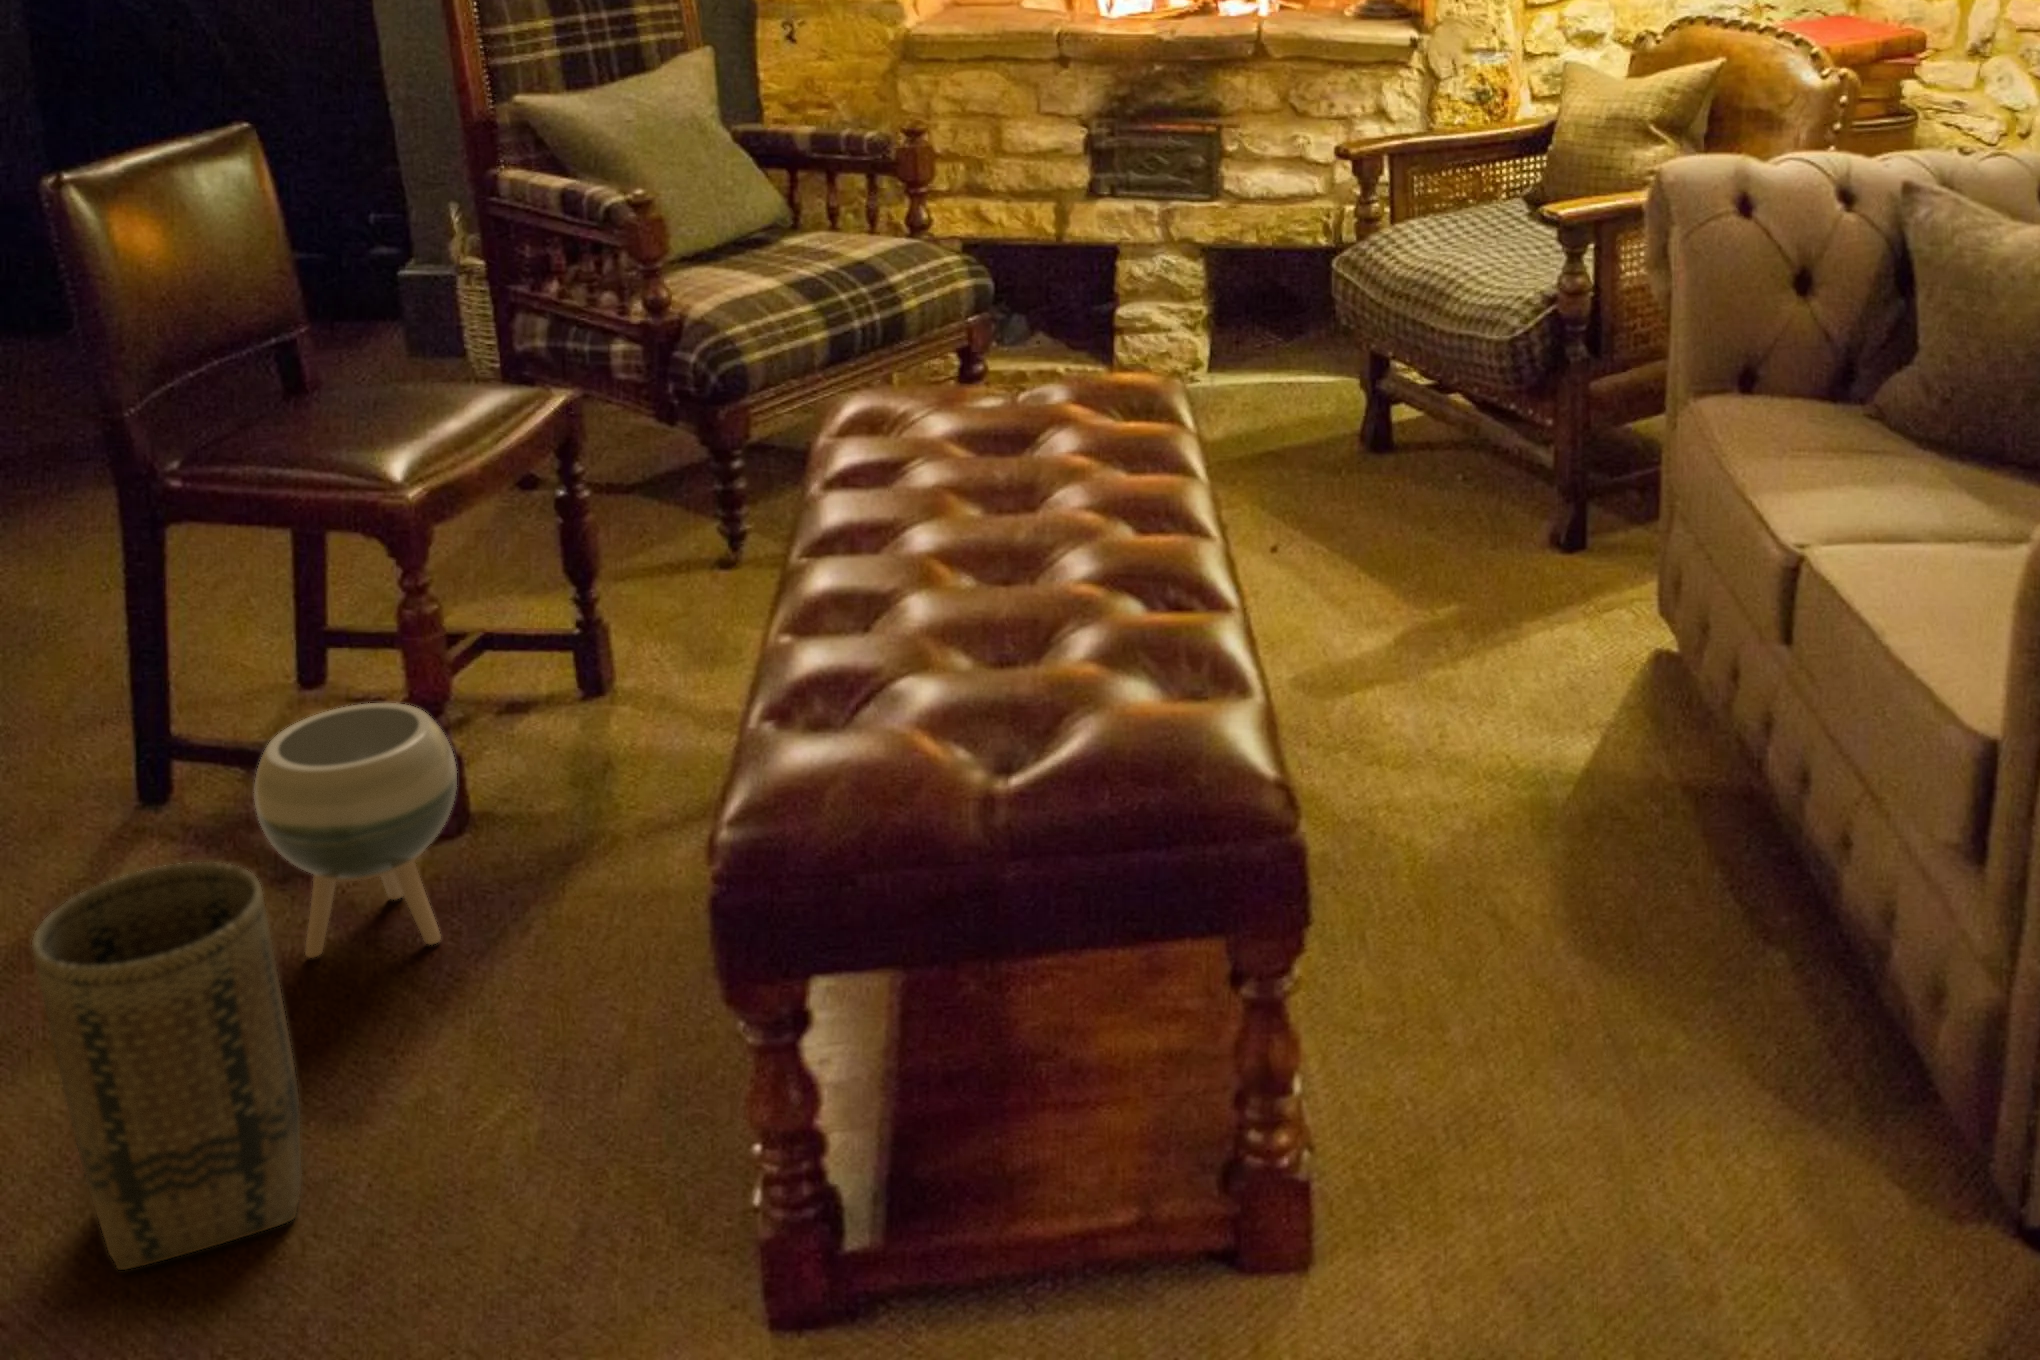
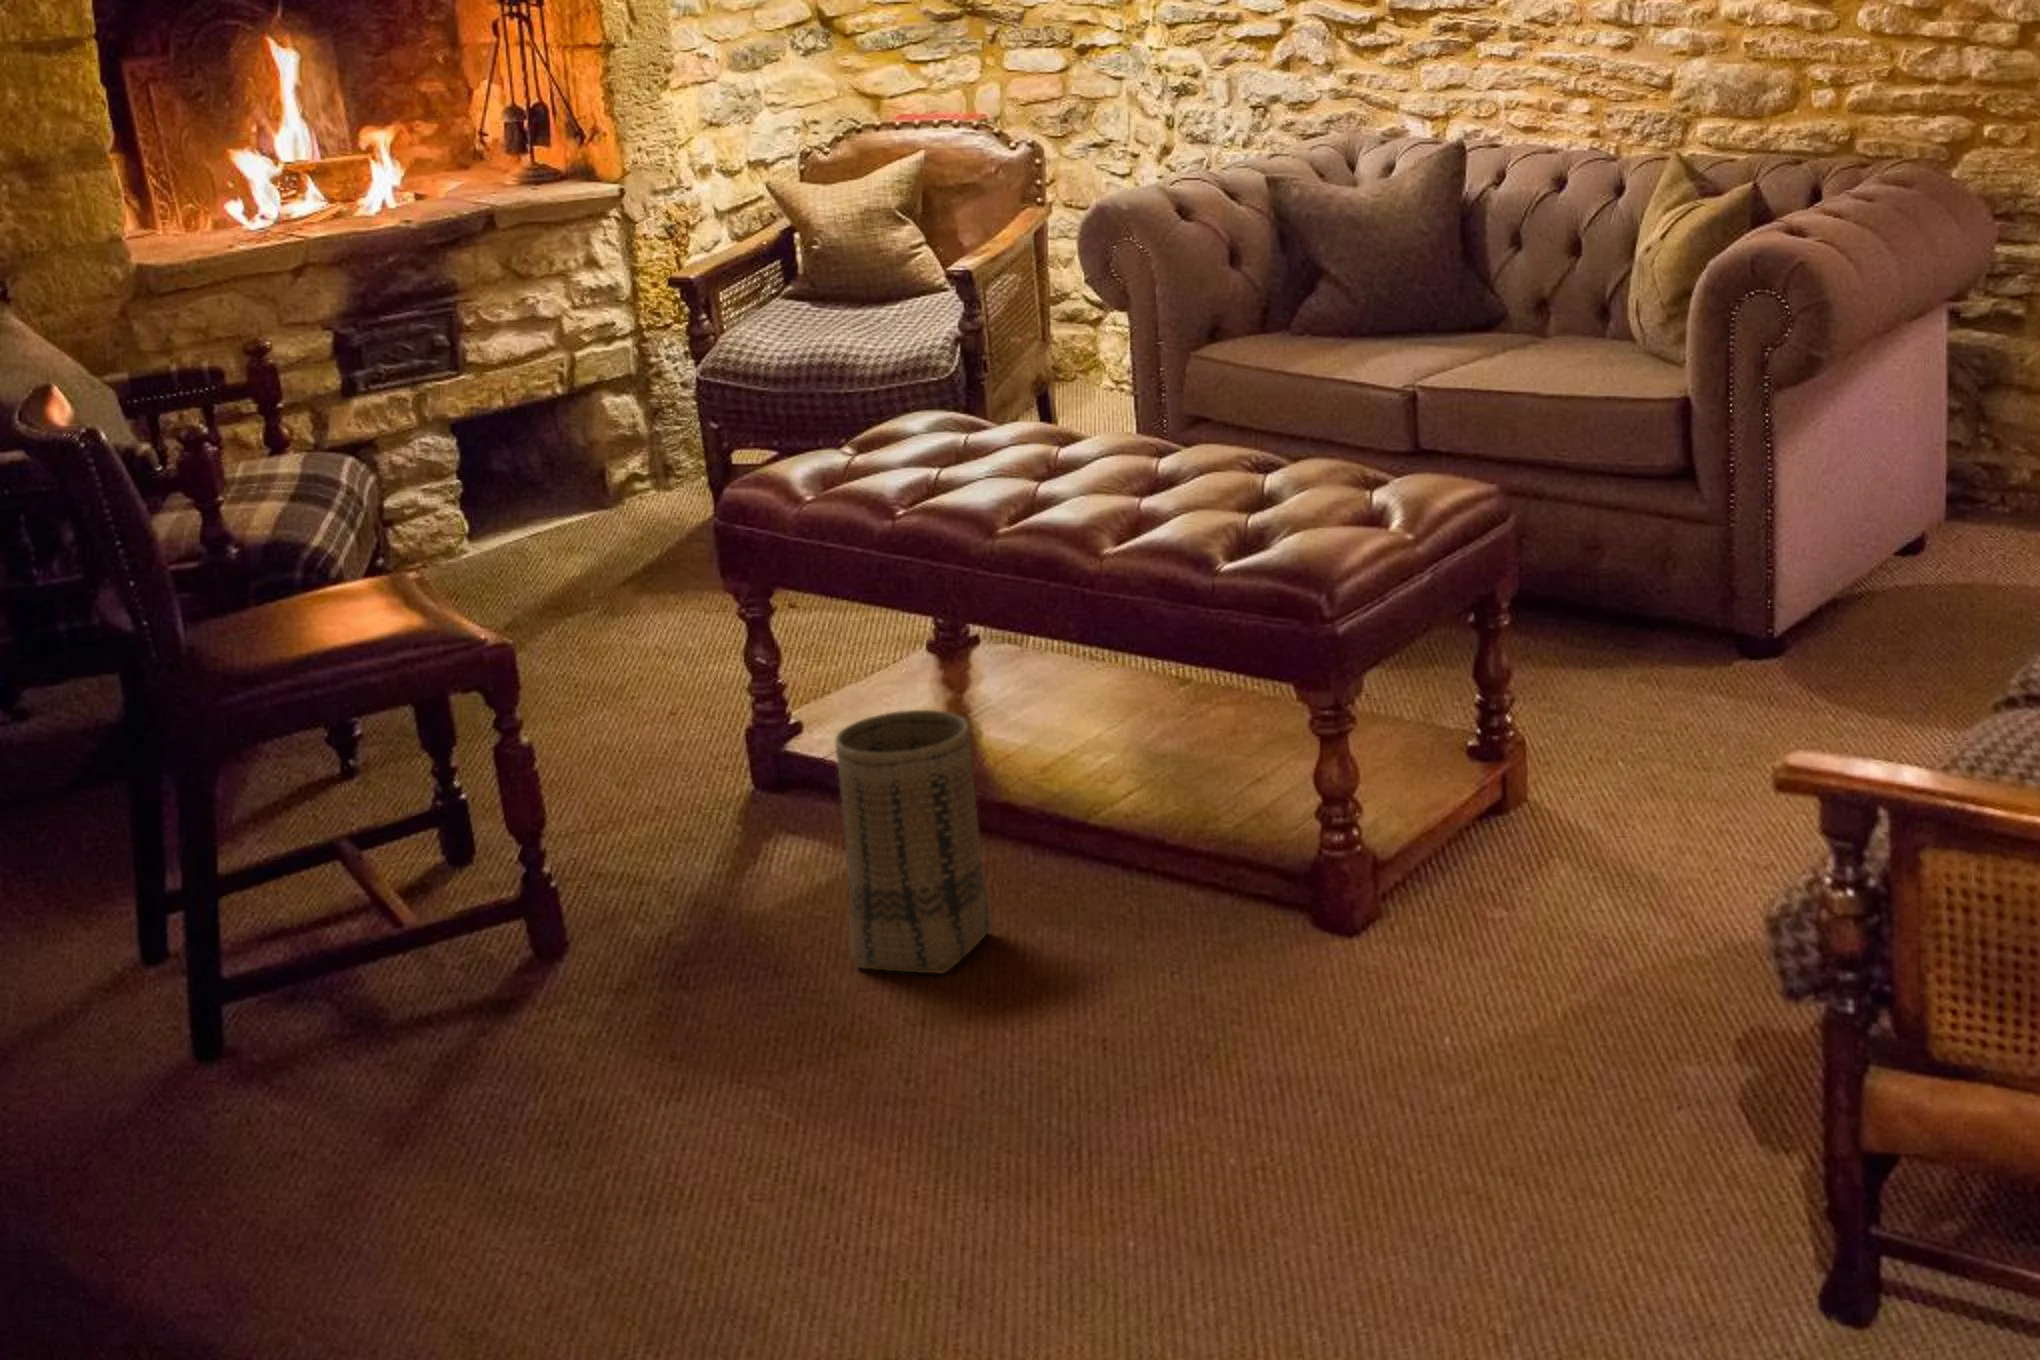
planter: present [254,703,457,958] -> none [624,700,766,901]

